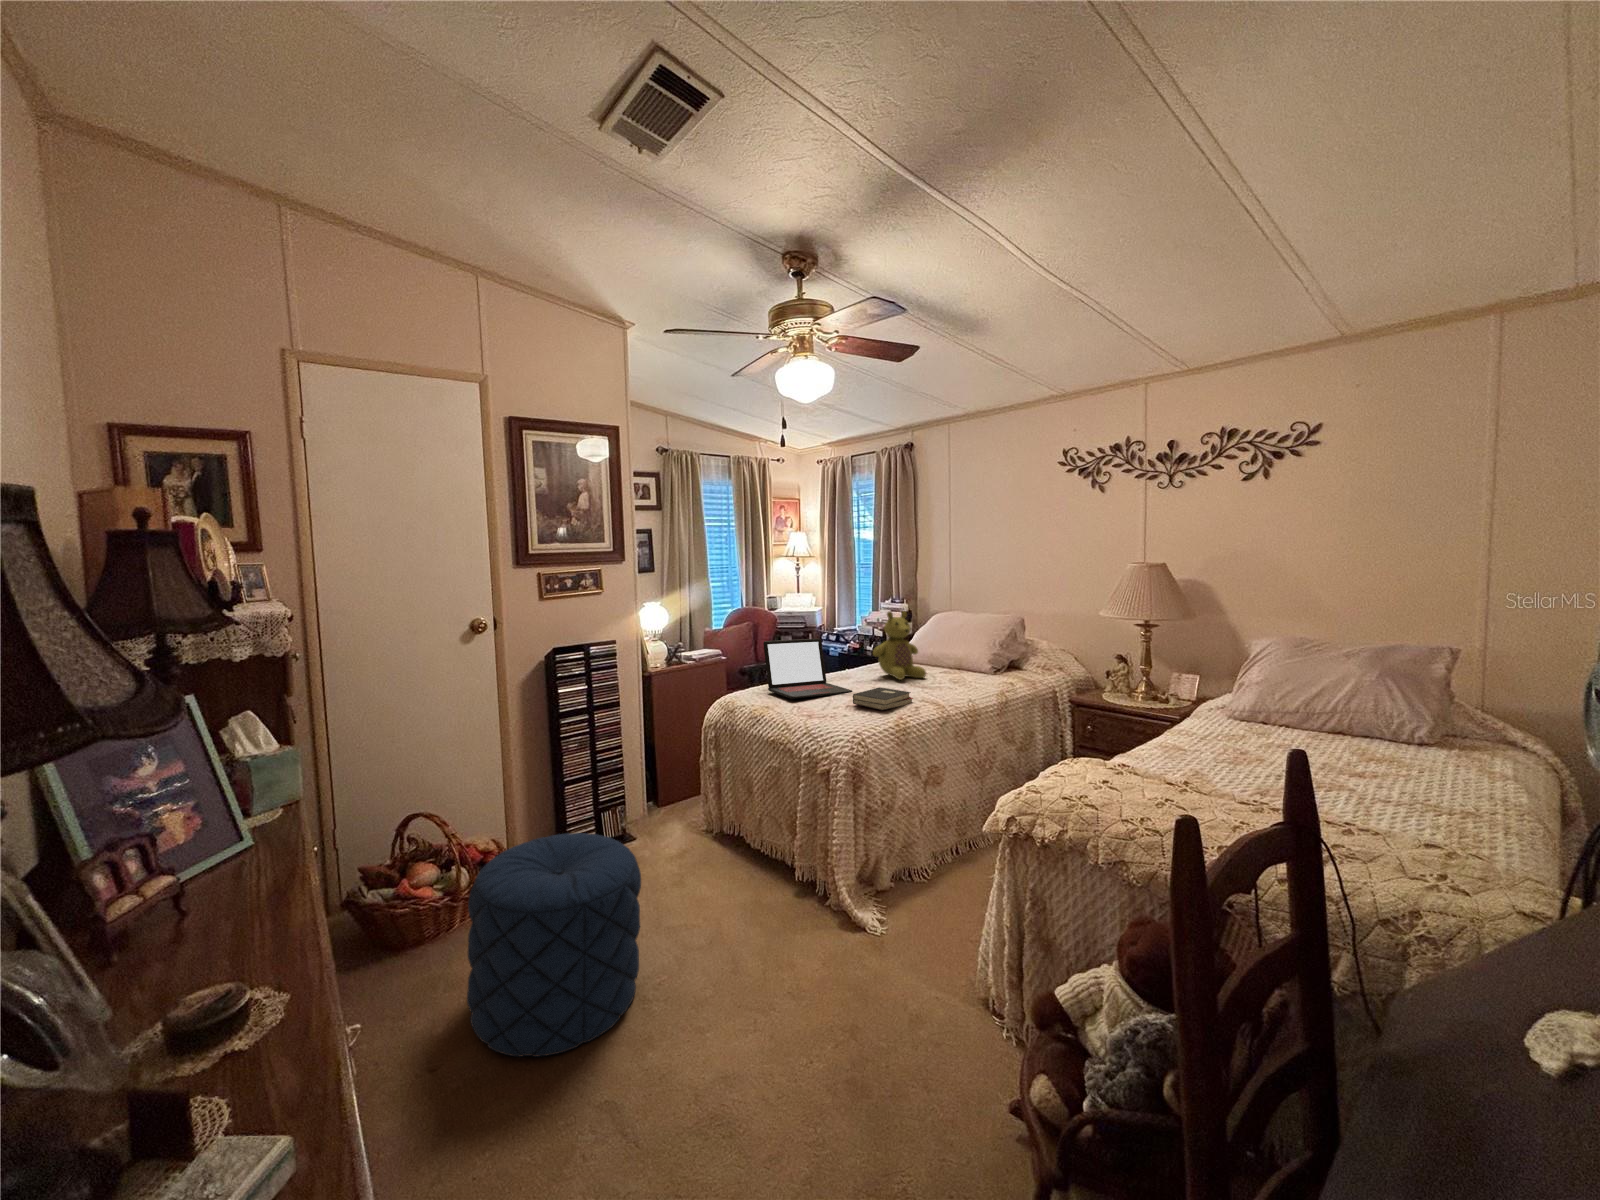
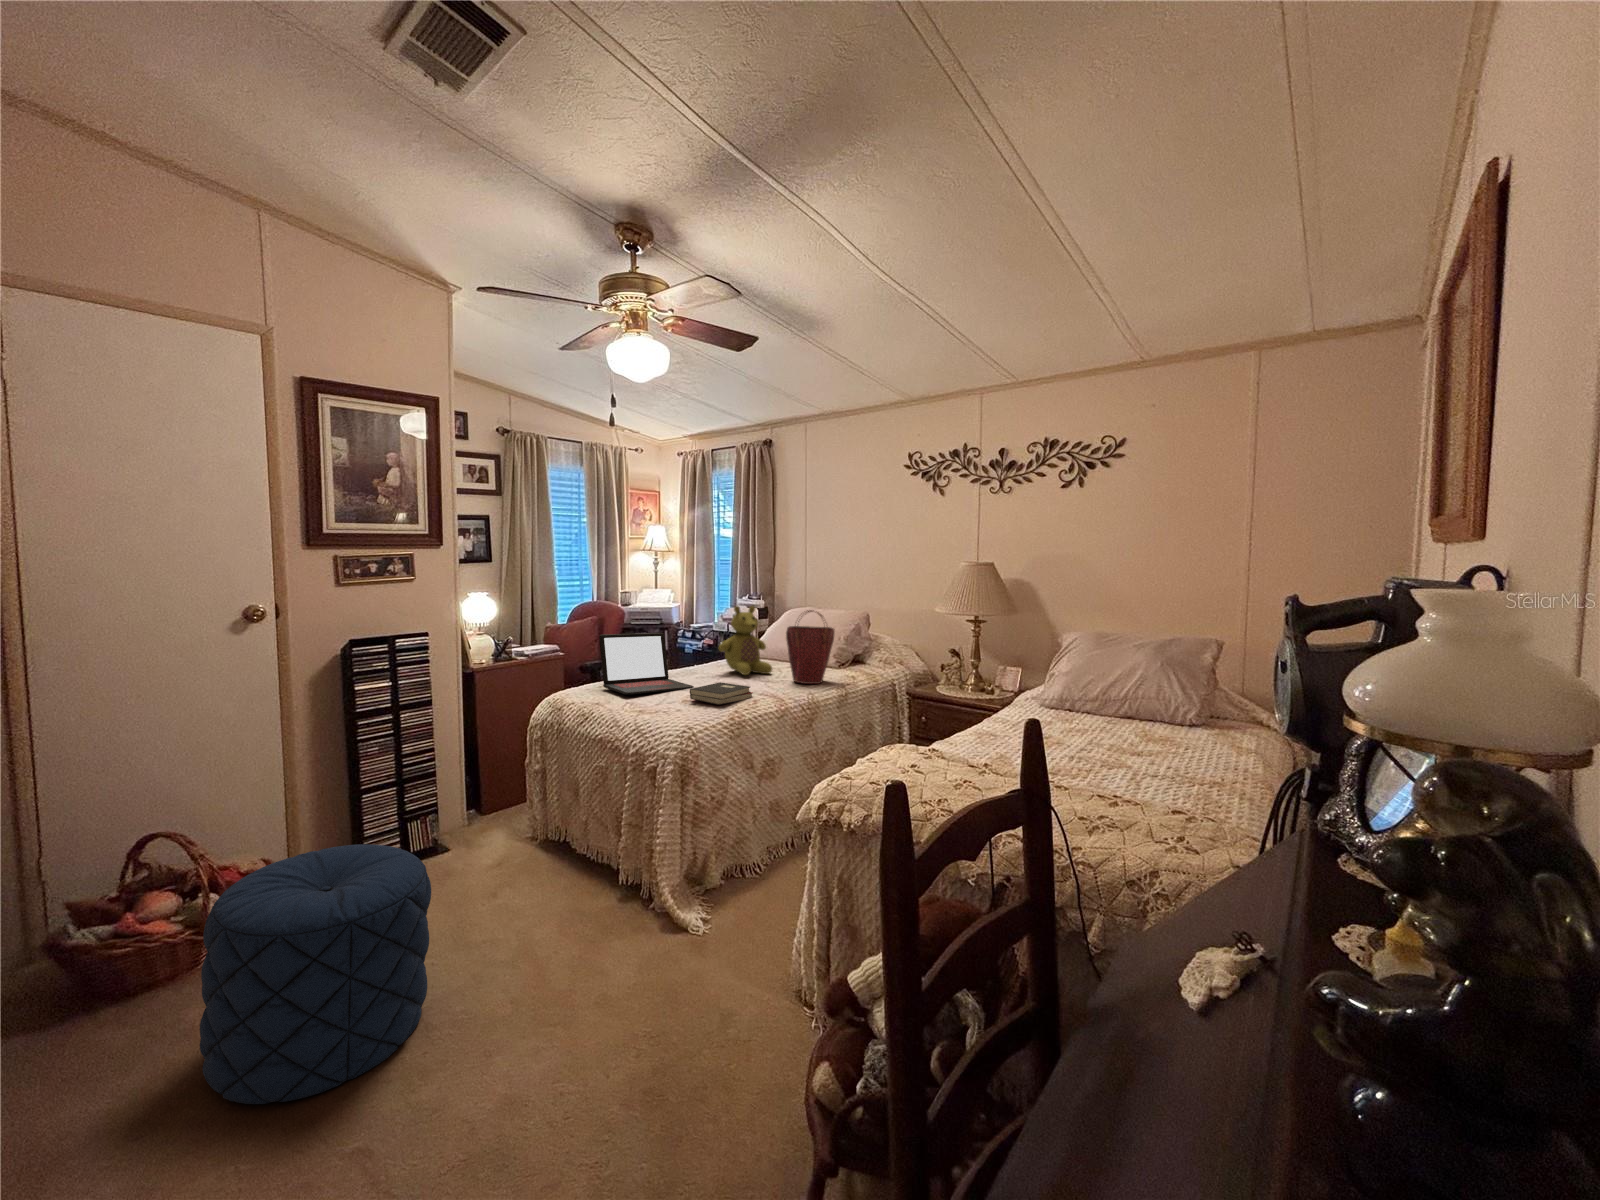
handbag: none [942,615,991,689] -> present [786,610,835,684]

